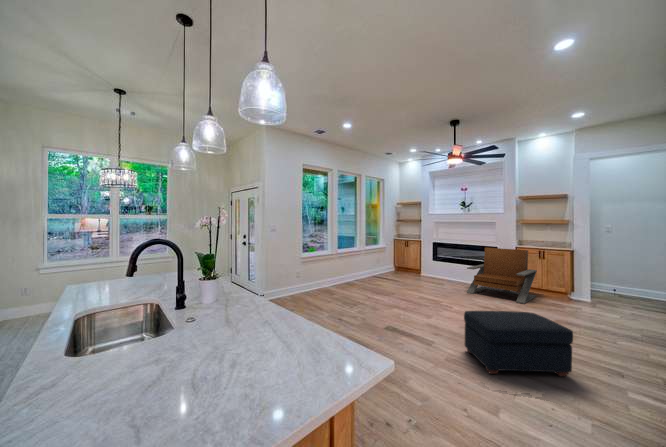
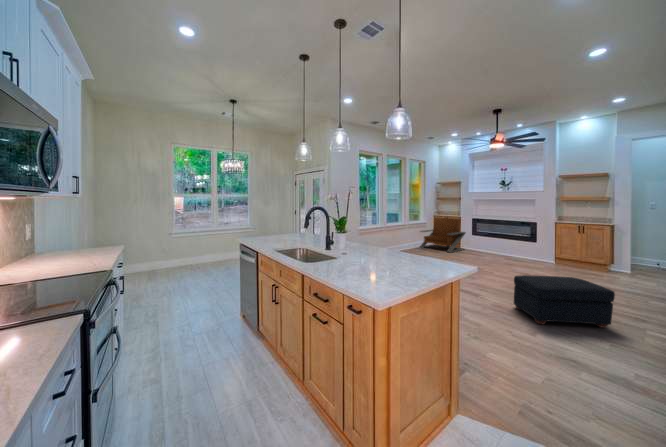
lounge chair: present [467,248,537,304] -> present [420,218,466,253]

